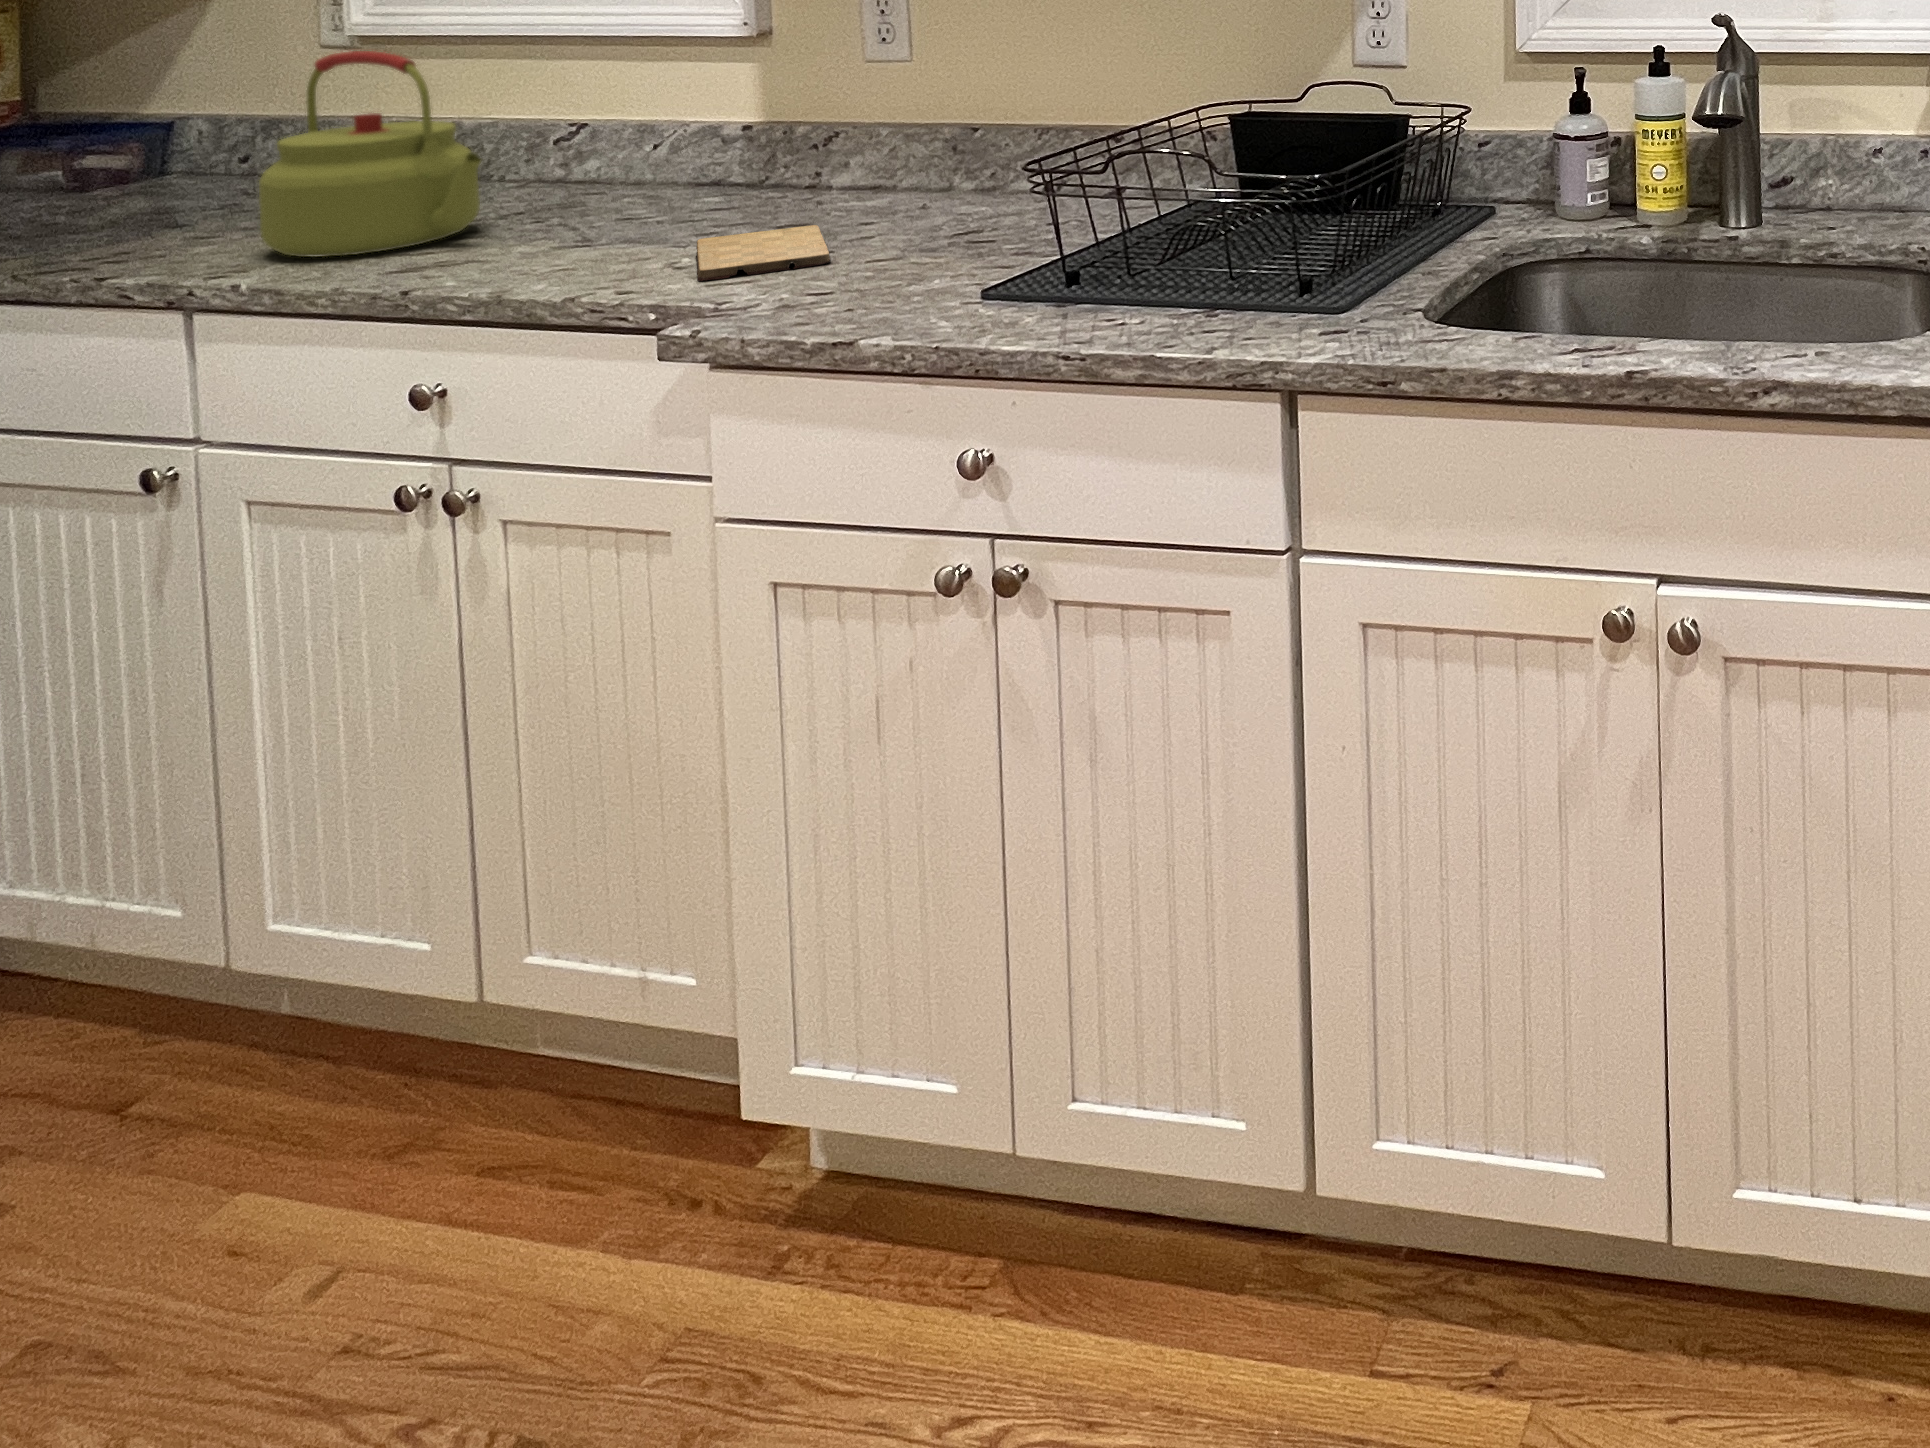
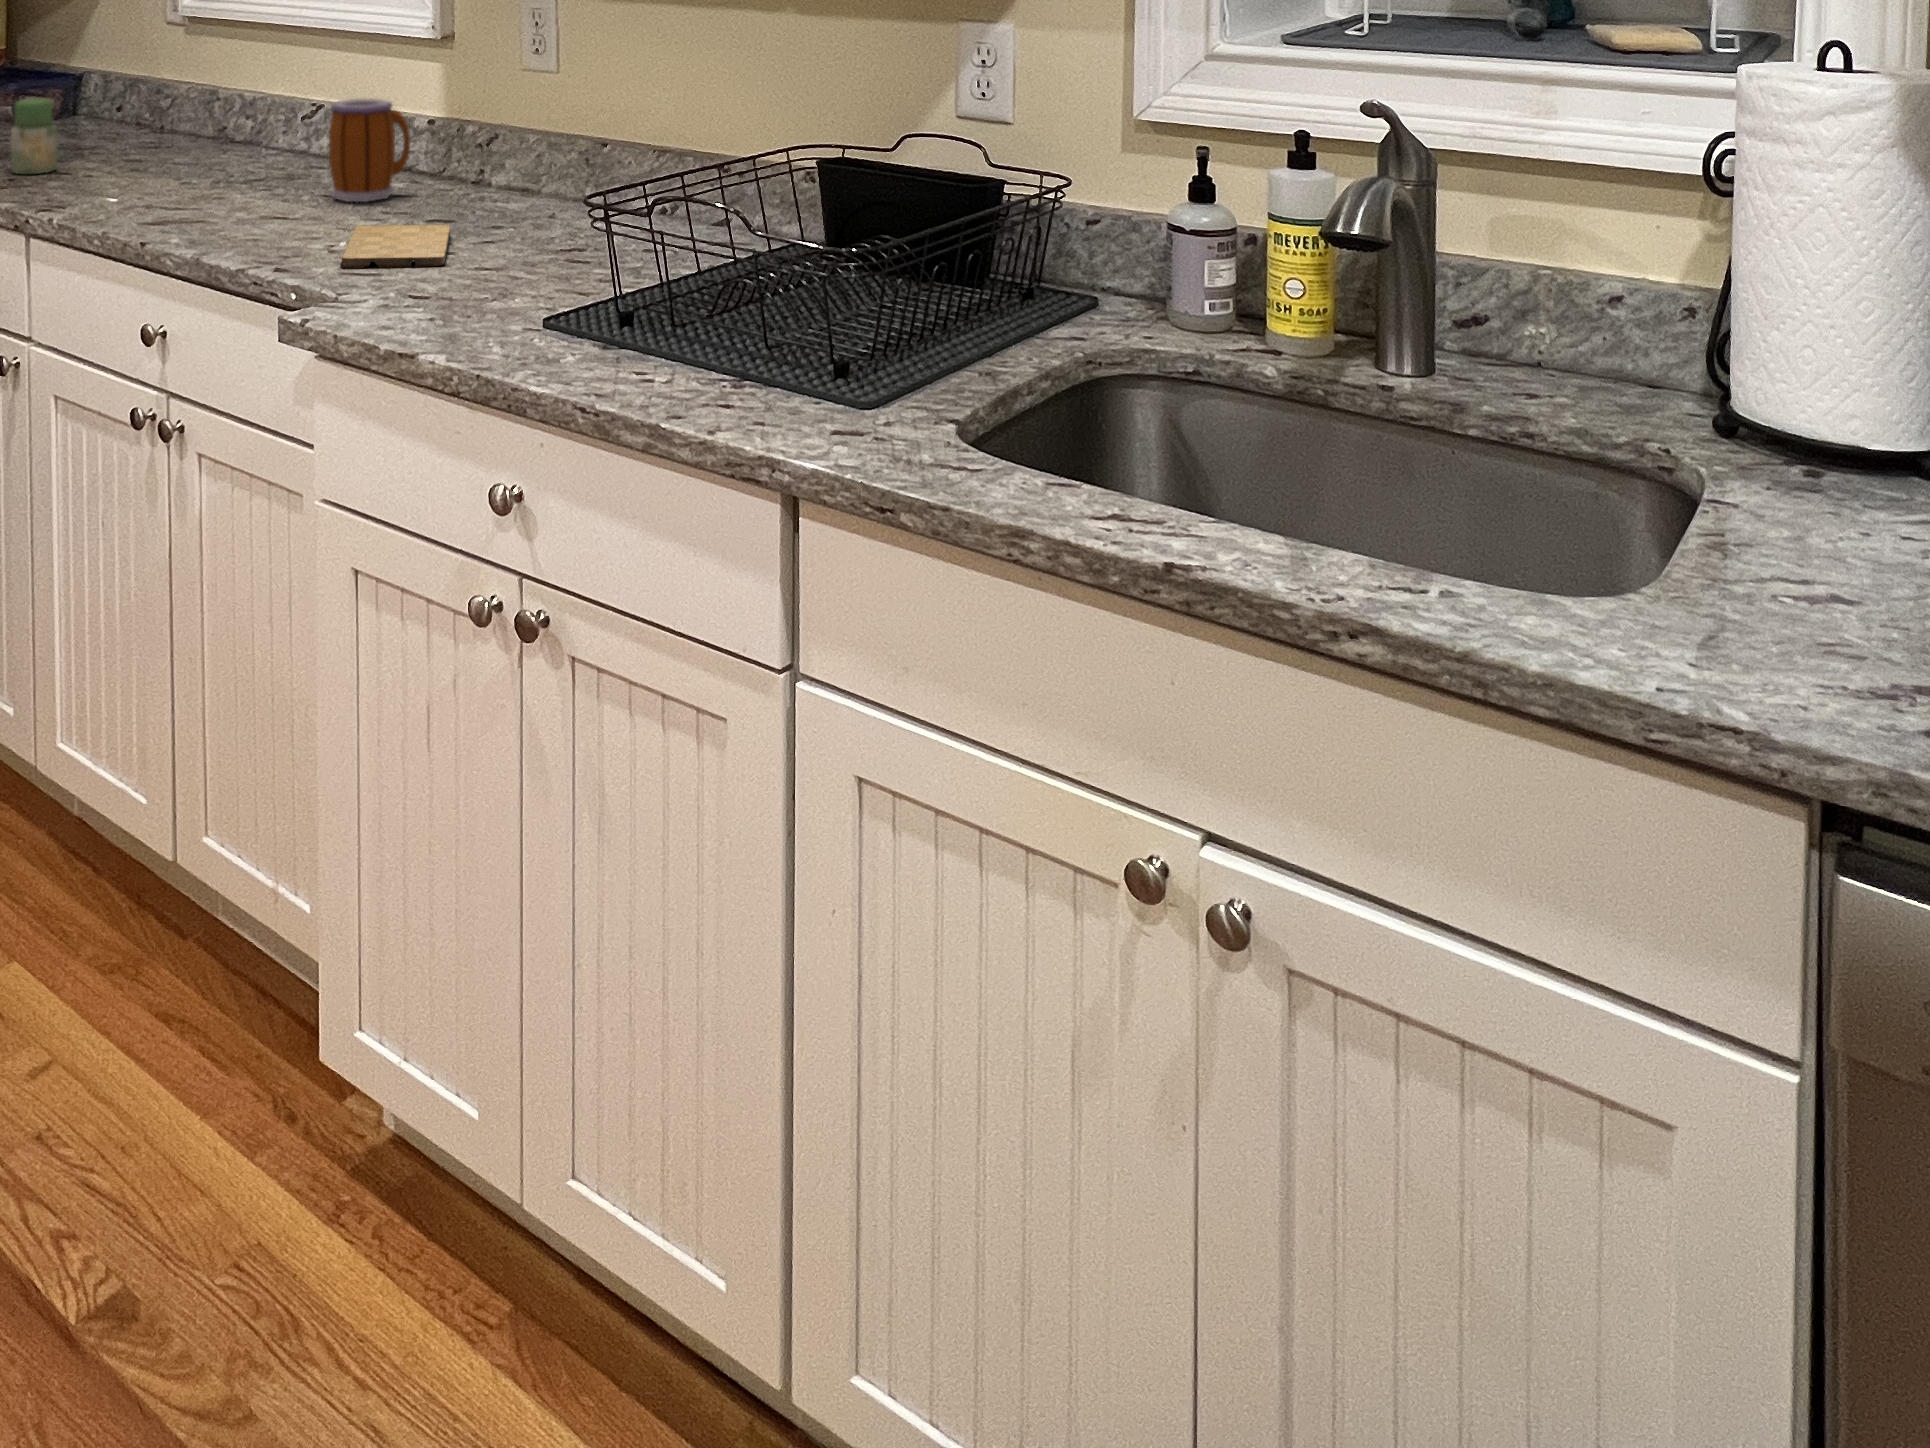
kettle: present [259,51,482,257] -> none [85,36,227,203]
mug: none [631,103,739,220] -> present [329,99,410,202]
jar: none [104,145,187,245] -> present [11,99,57,174]

